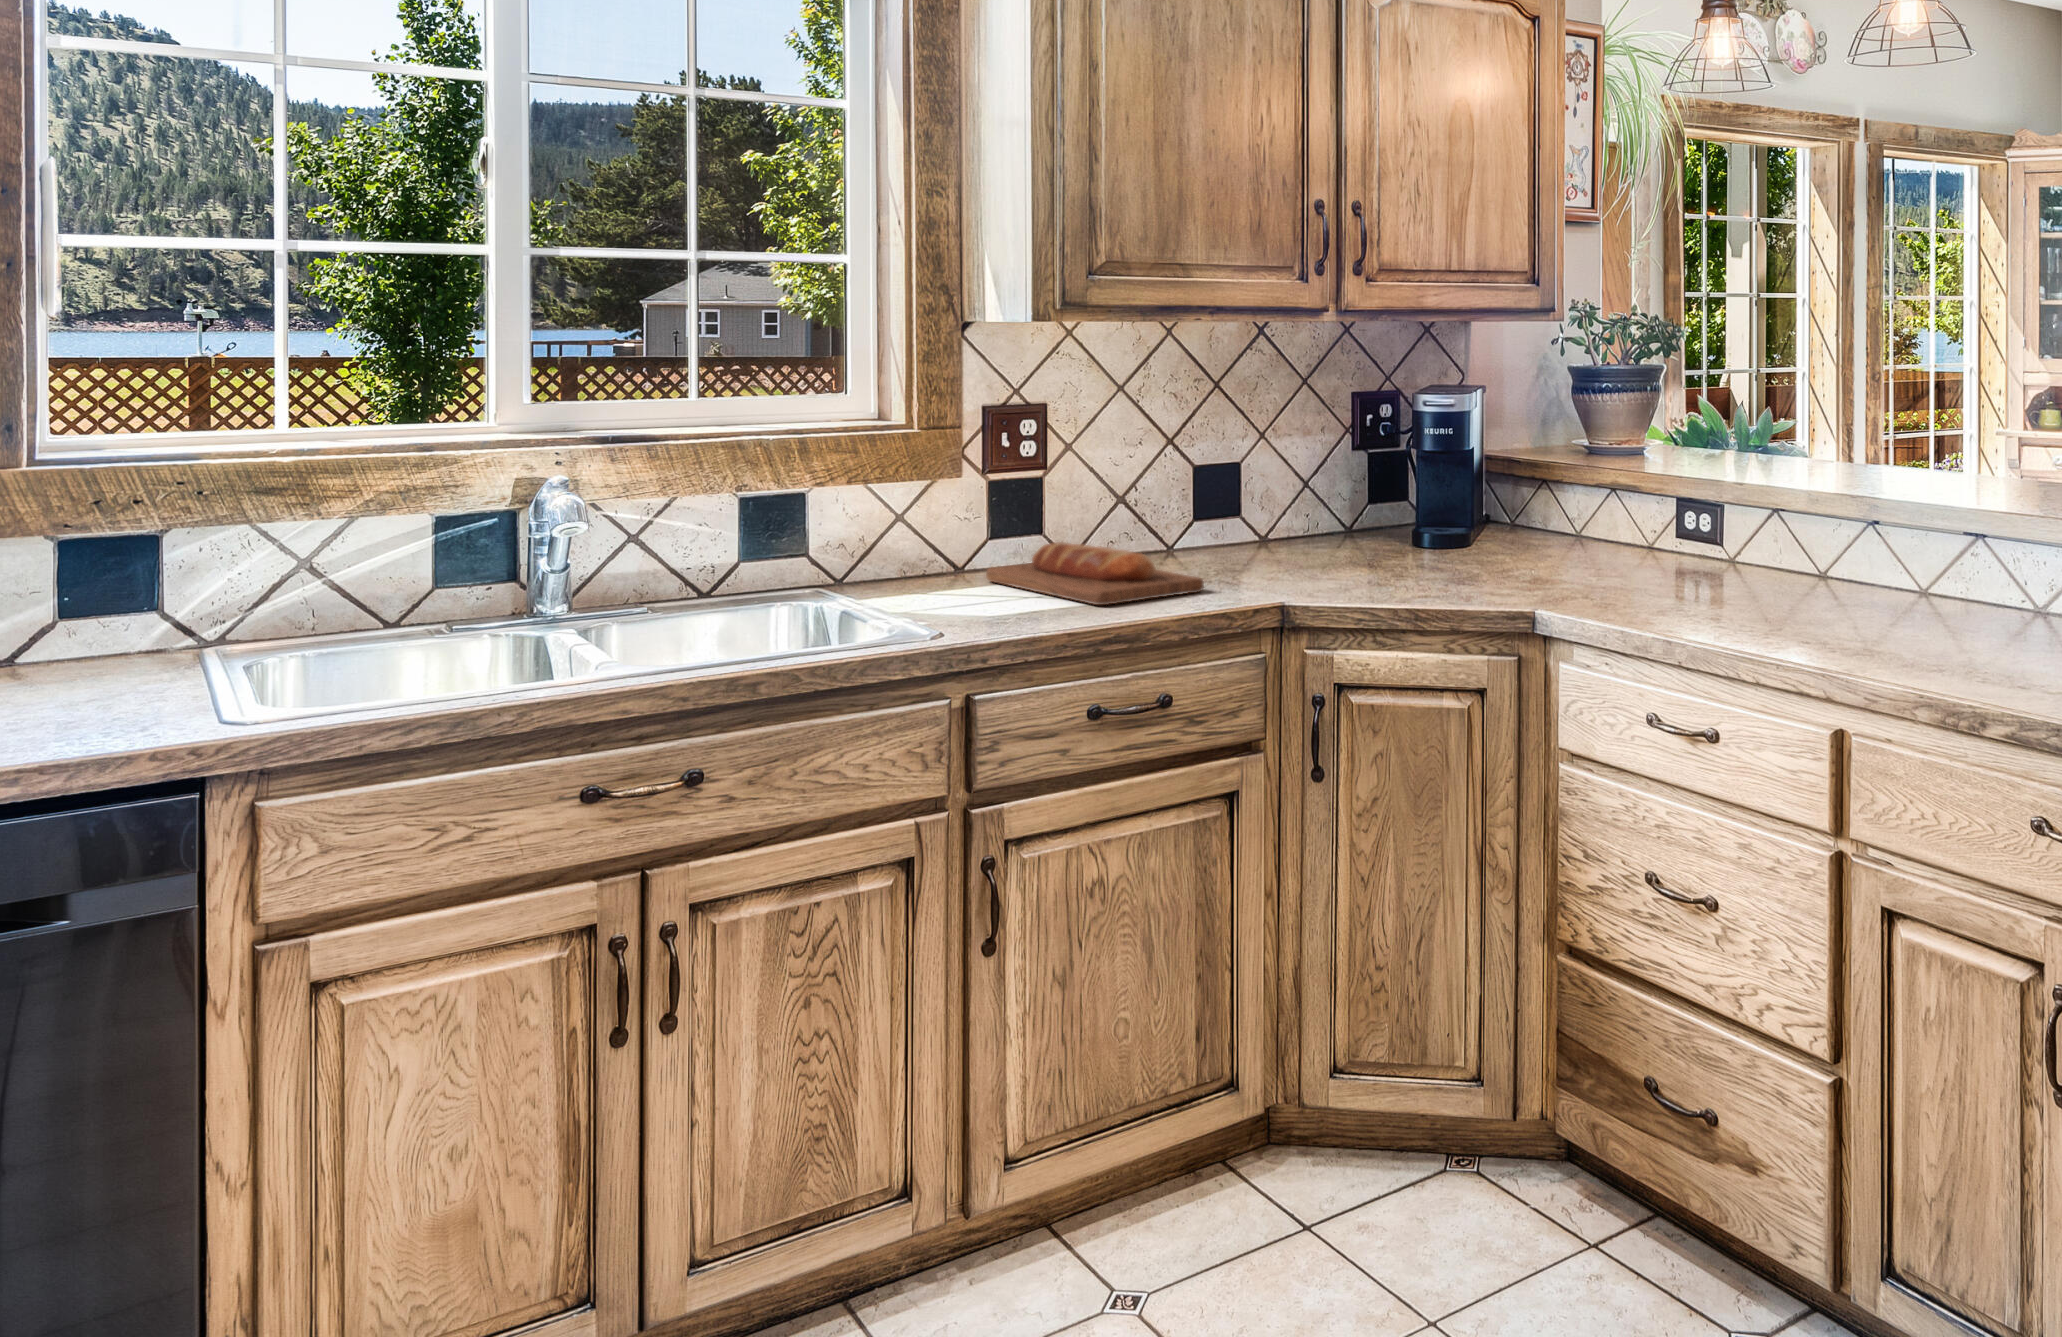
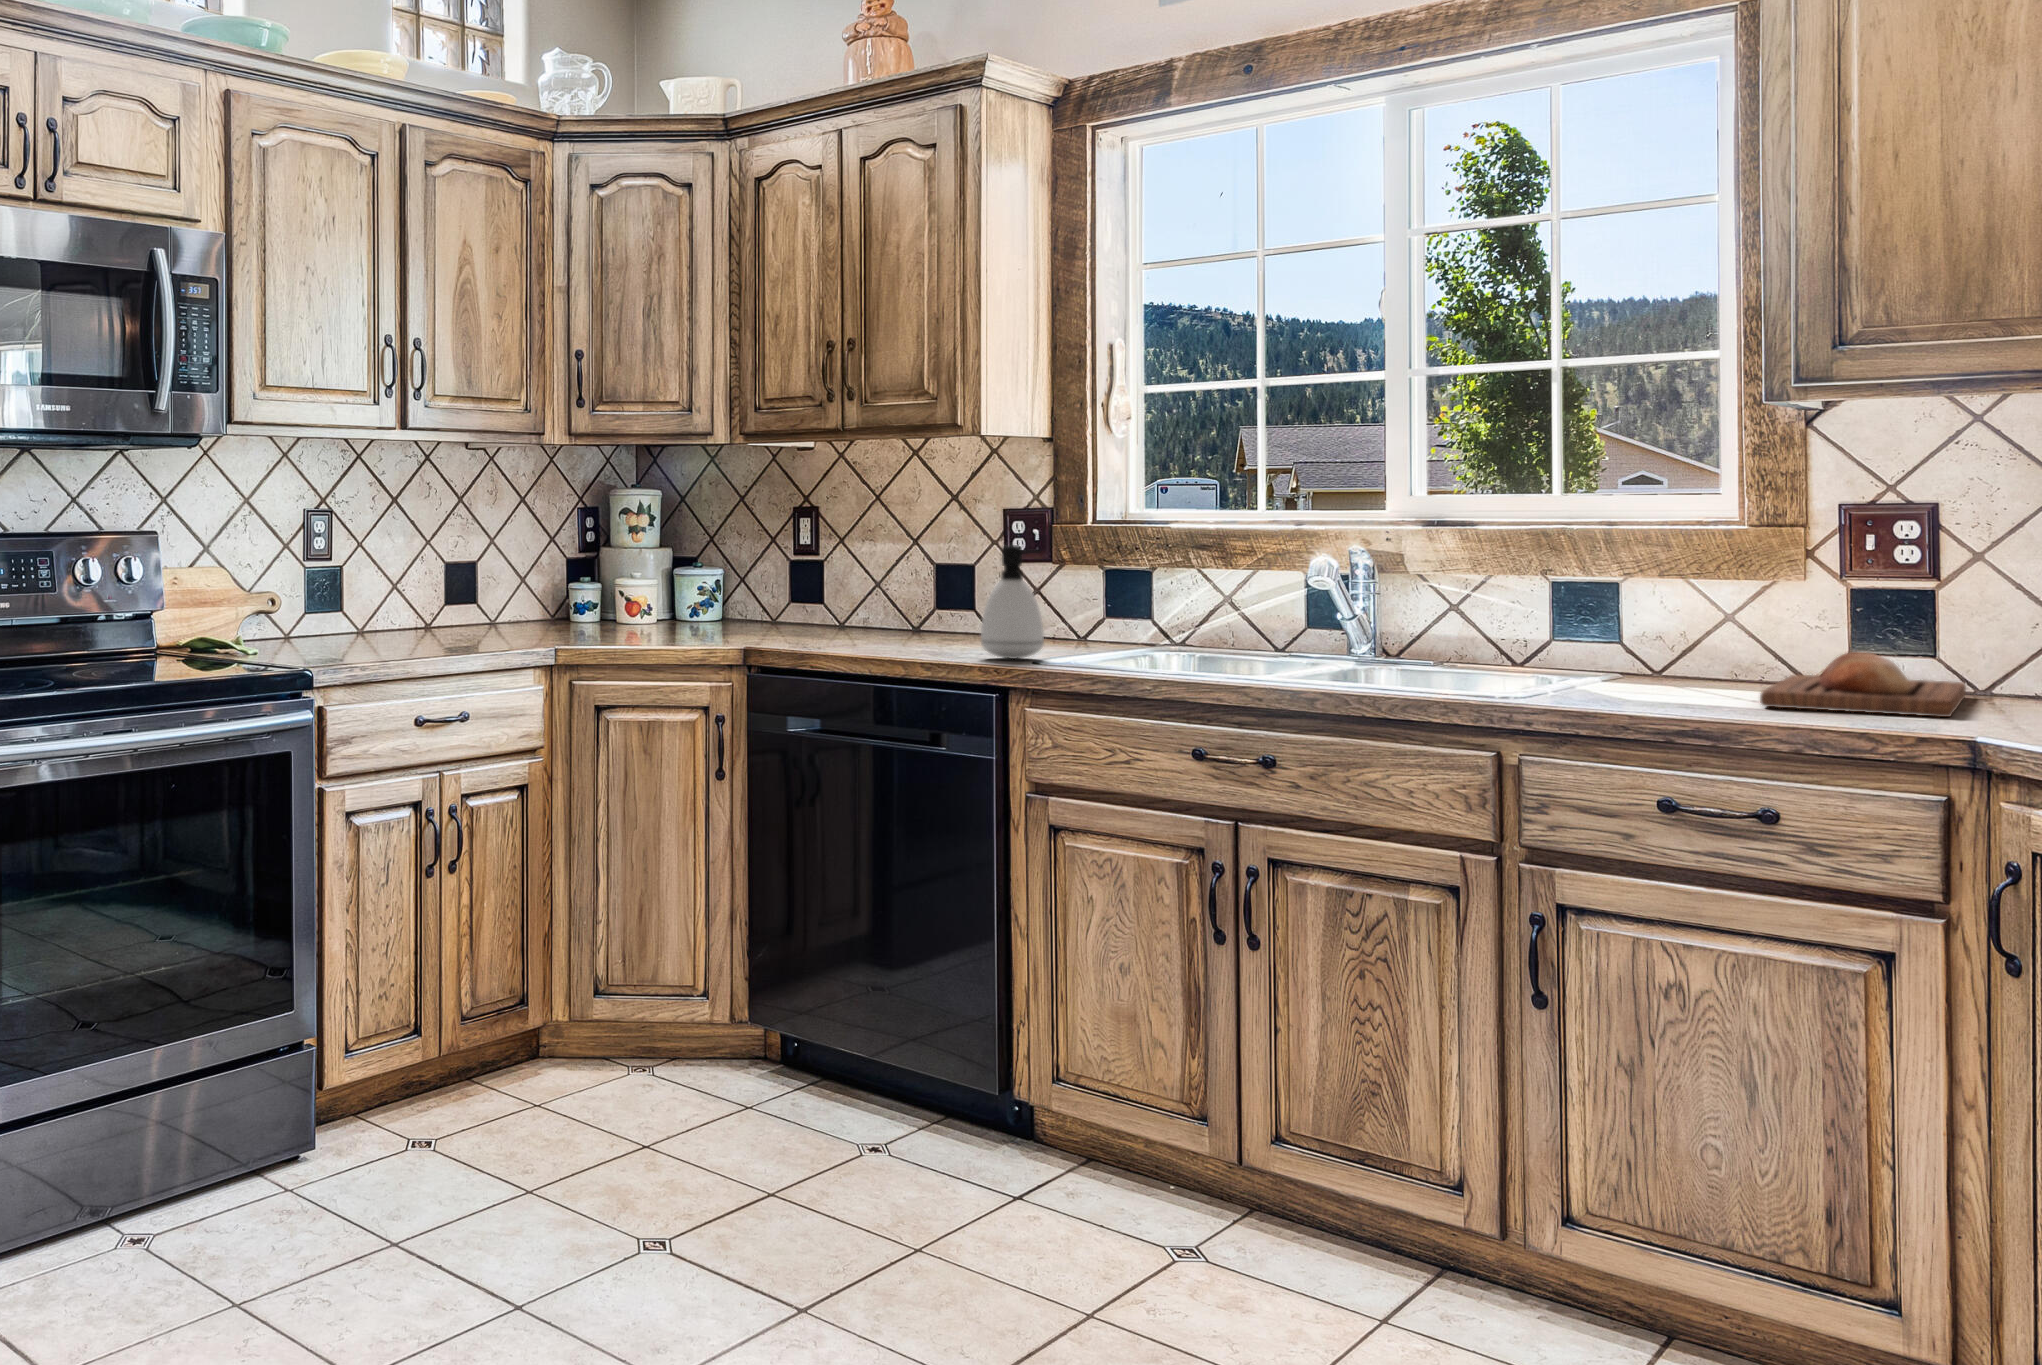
soap dispenser: none [13,519,156,724] -> present [981,545,1044,659]

